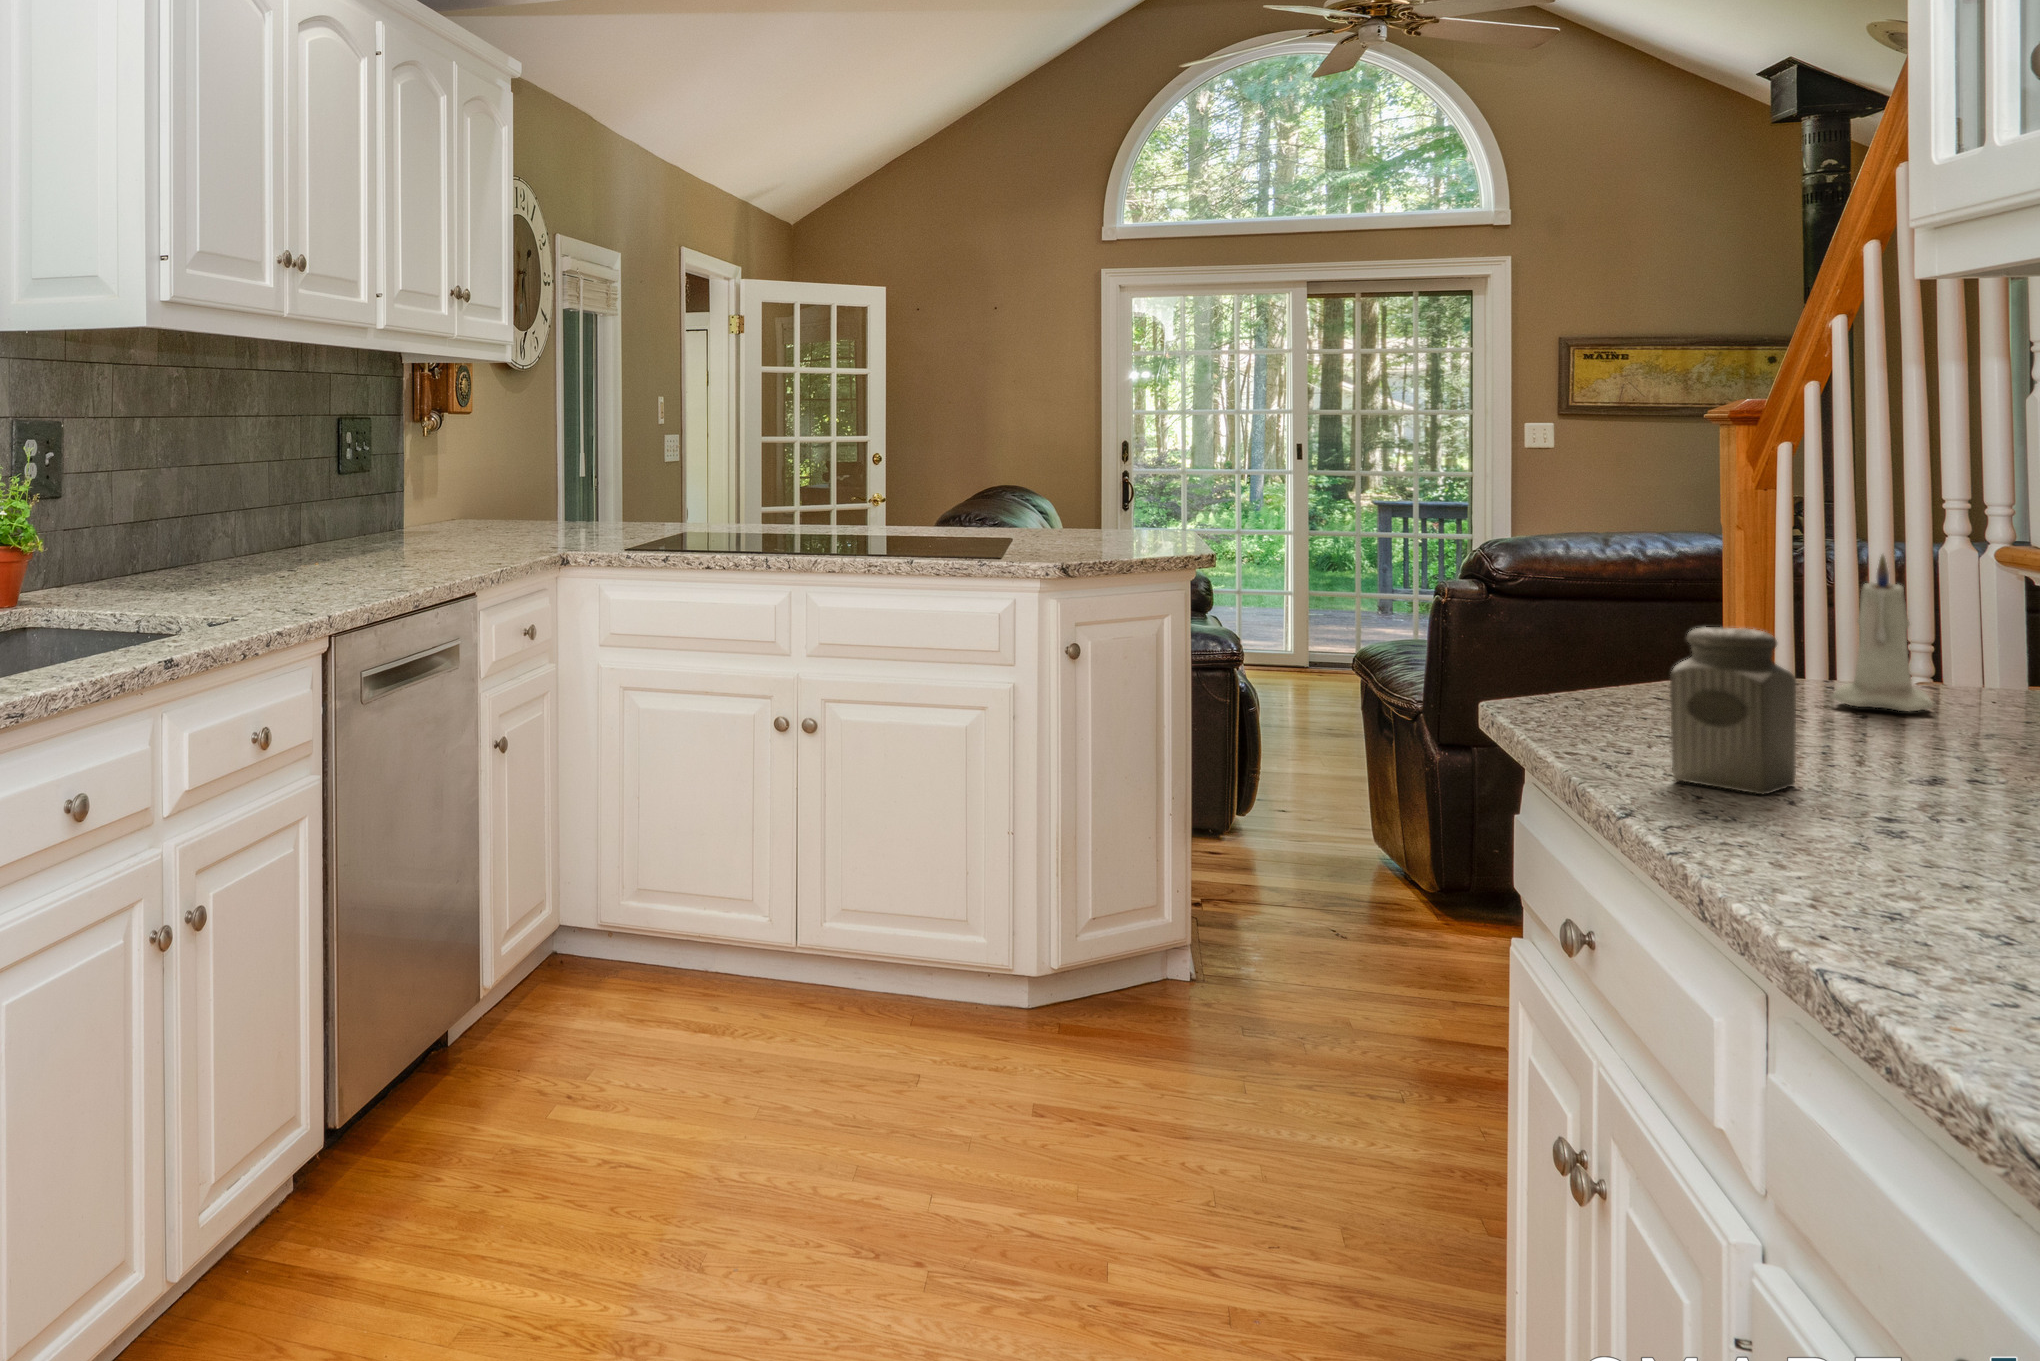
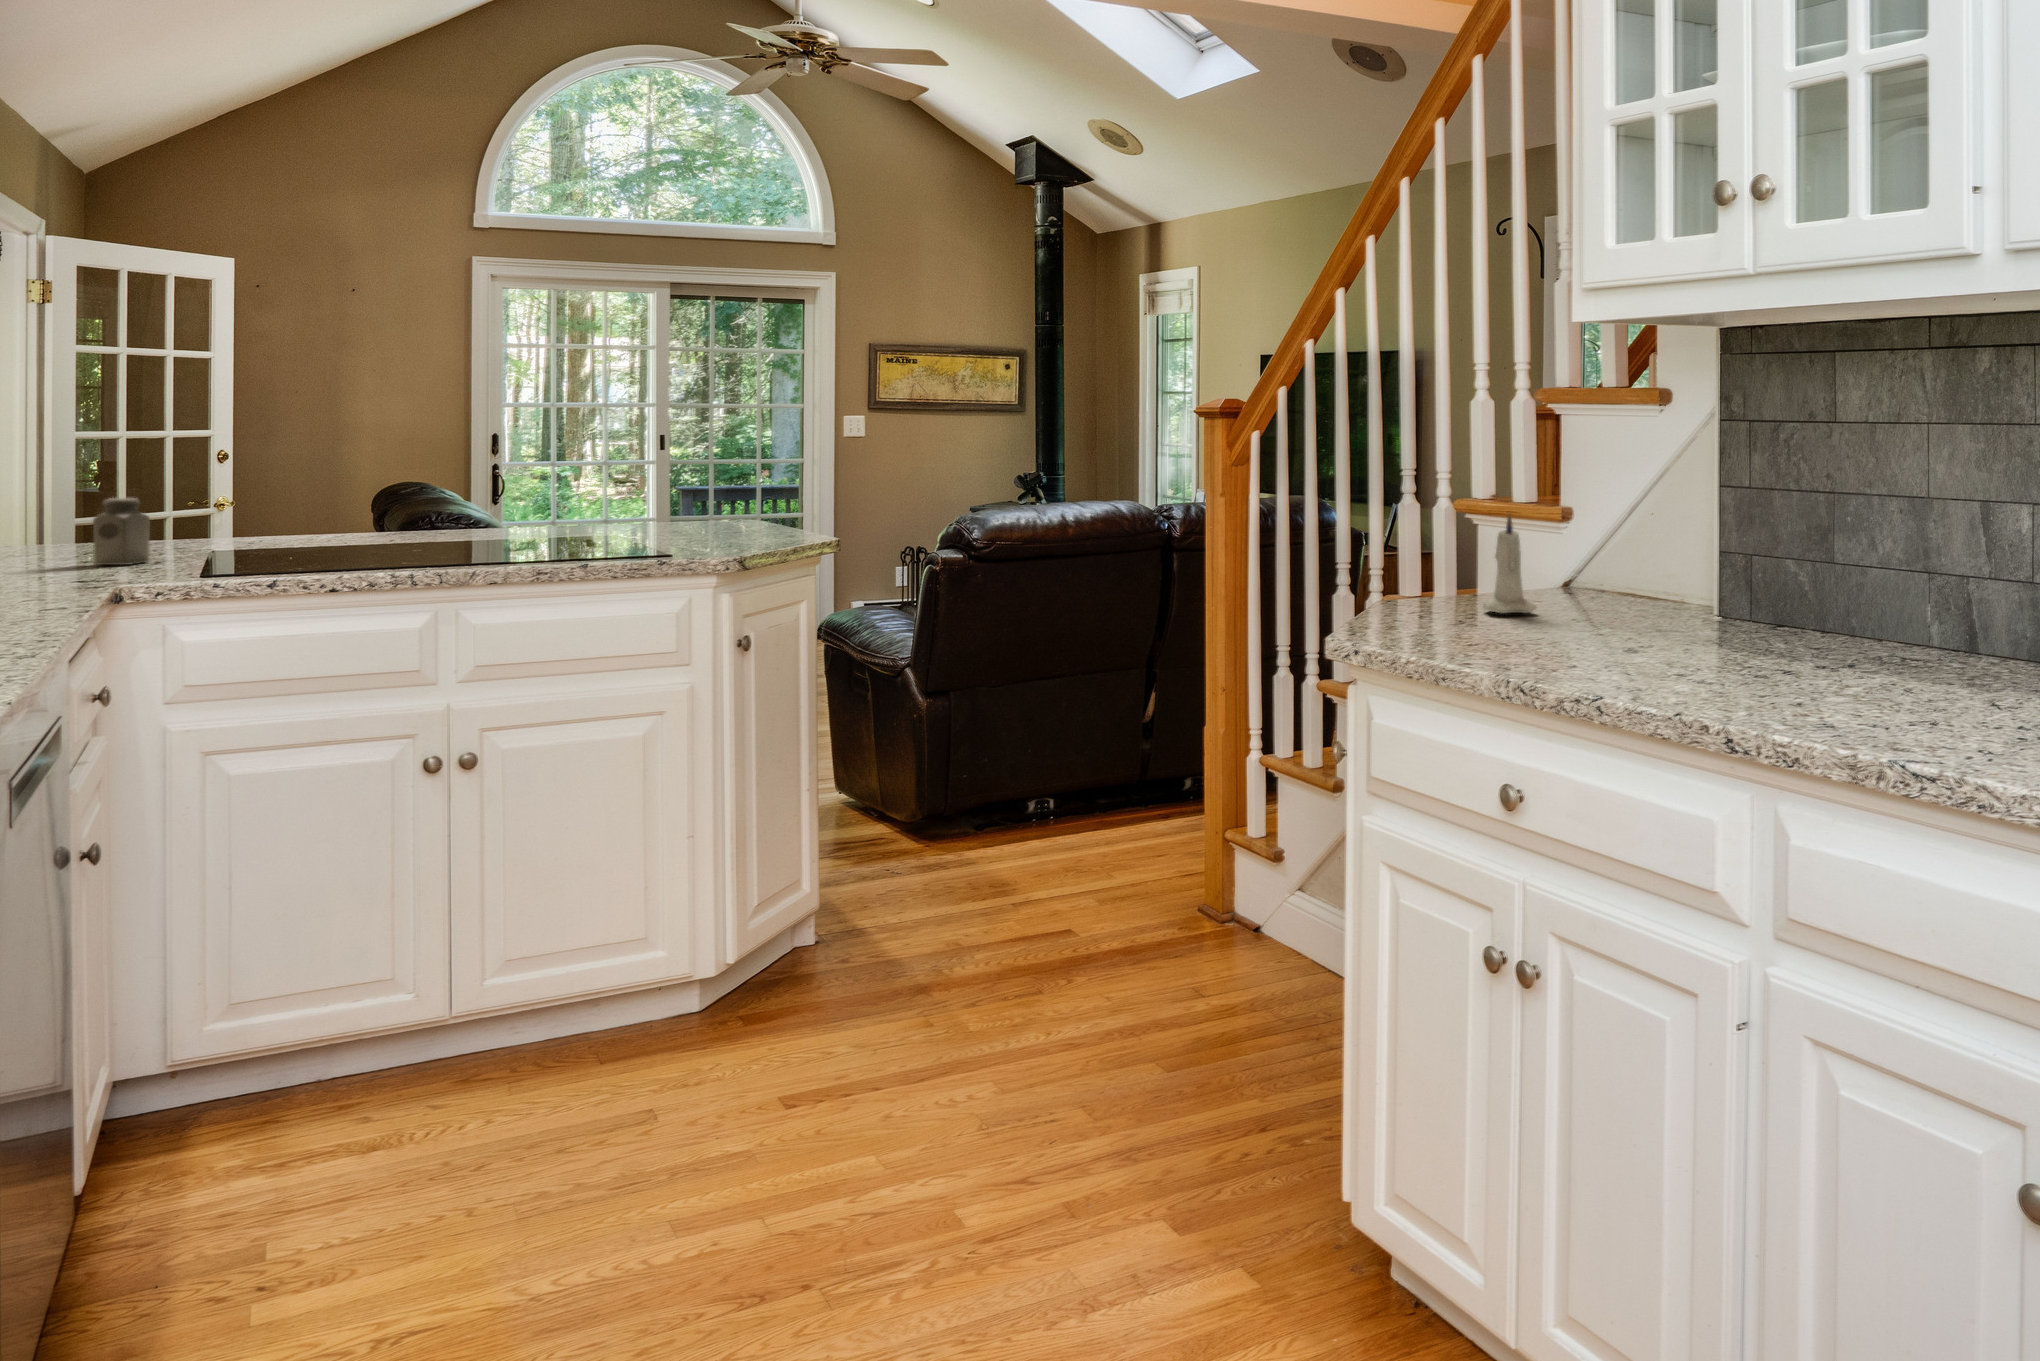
salt shaker: present [1670,627,1796,794] -> present [93,498,150,565]

